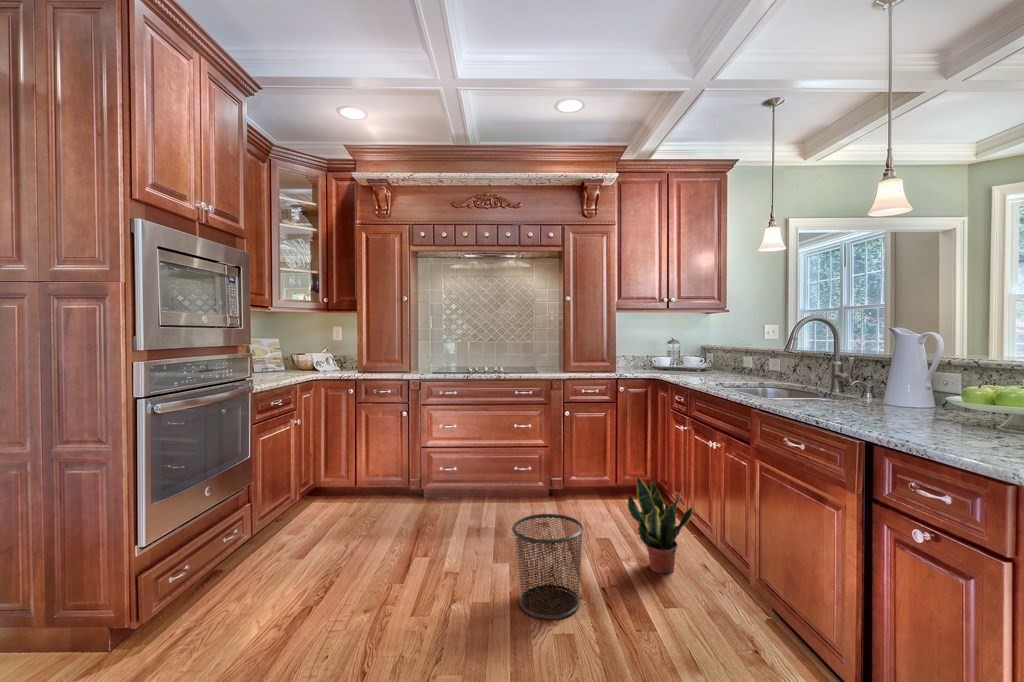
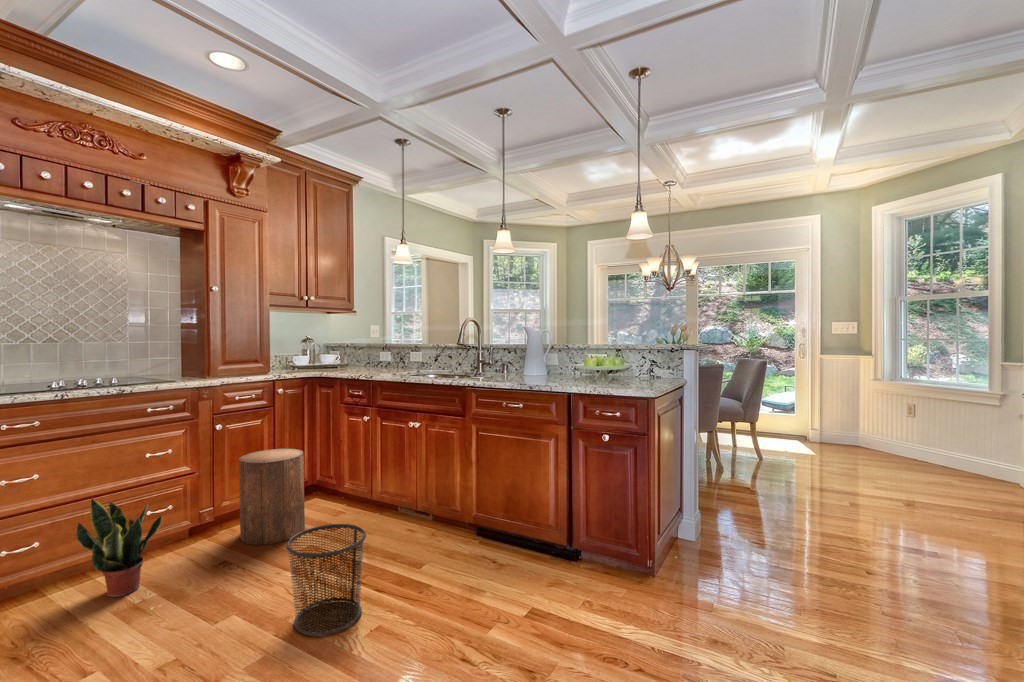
stool: none [568,440,624,526] -> present [239,449,305,545]
potted plant: present [628,477,692,573] -> present [76,498,162,597]

